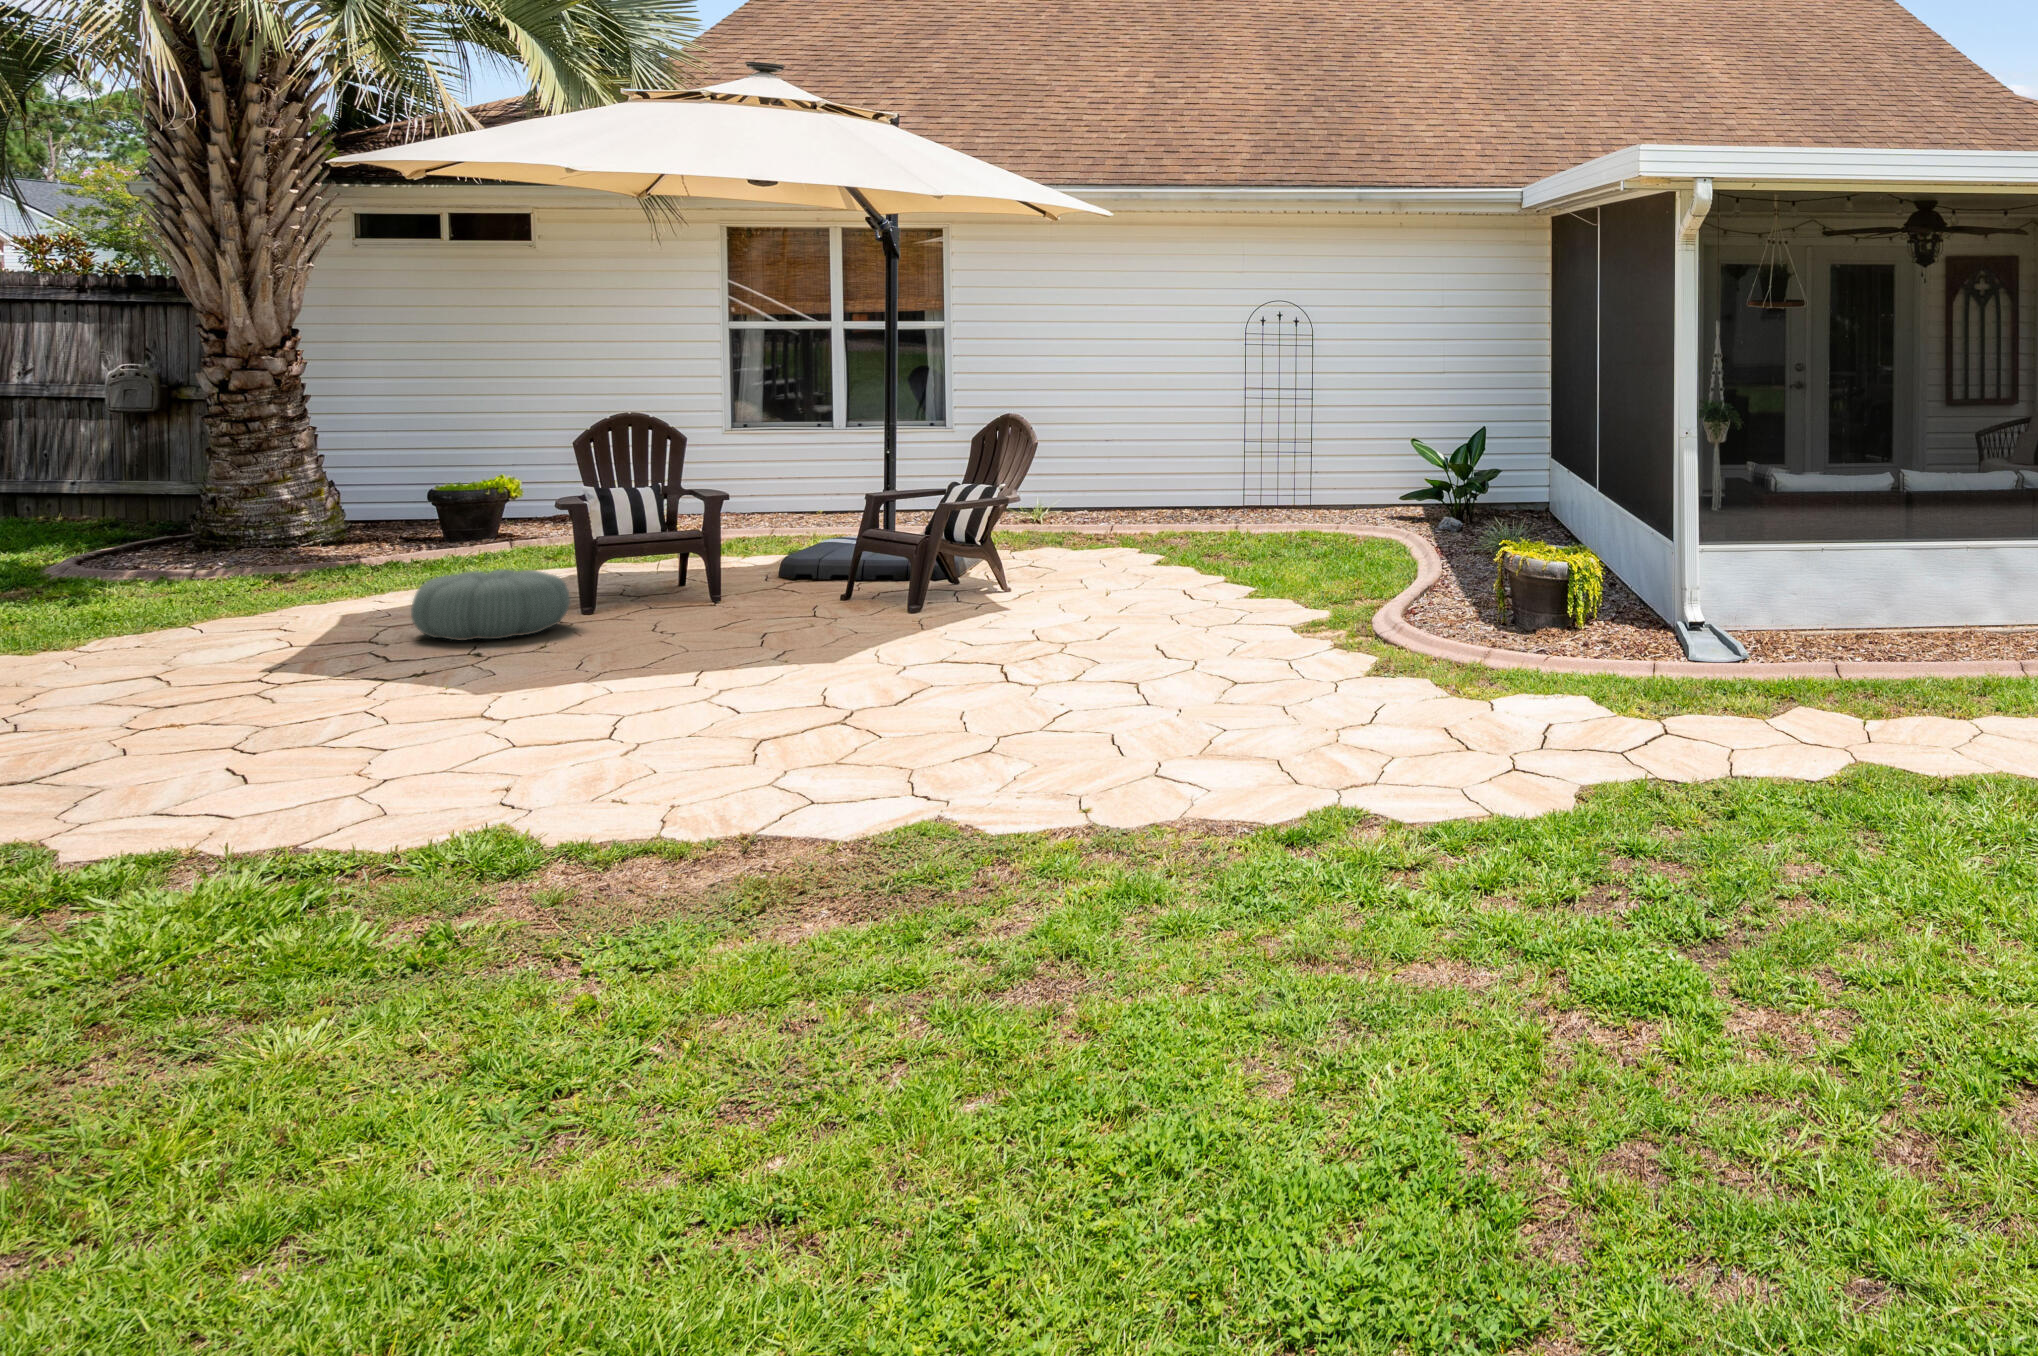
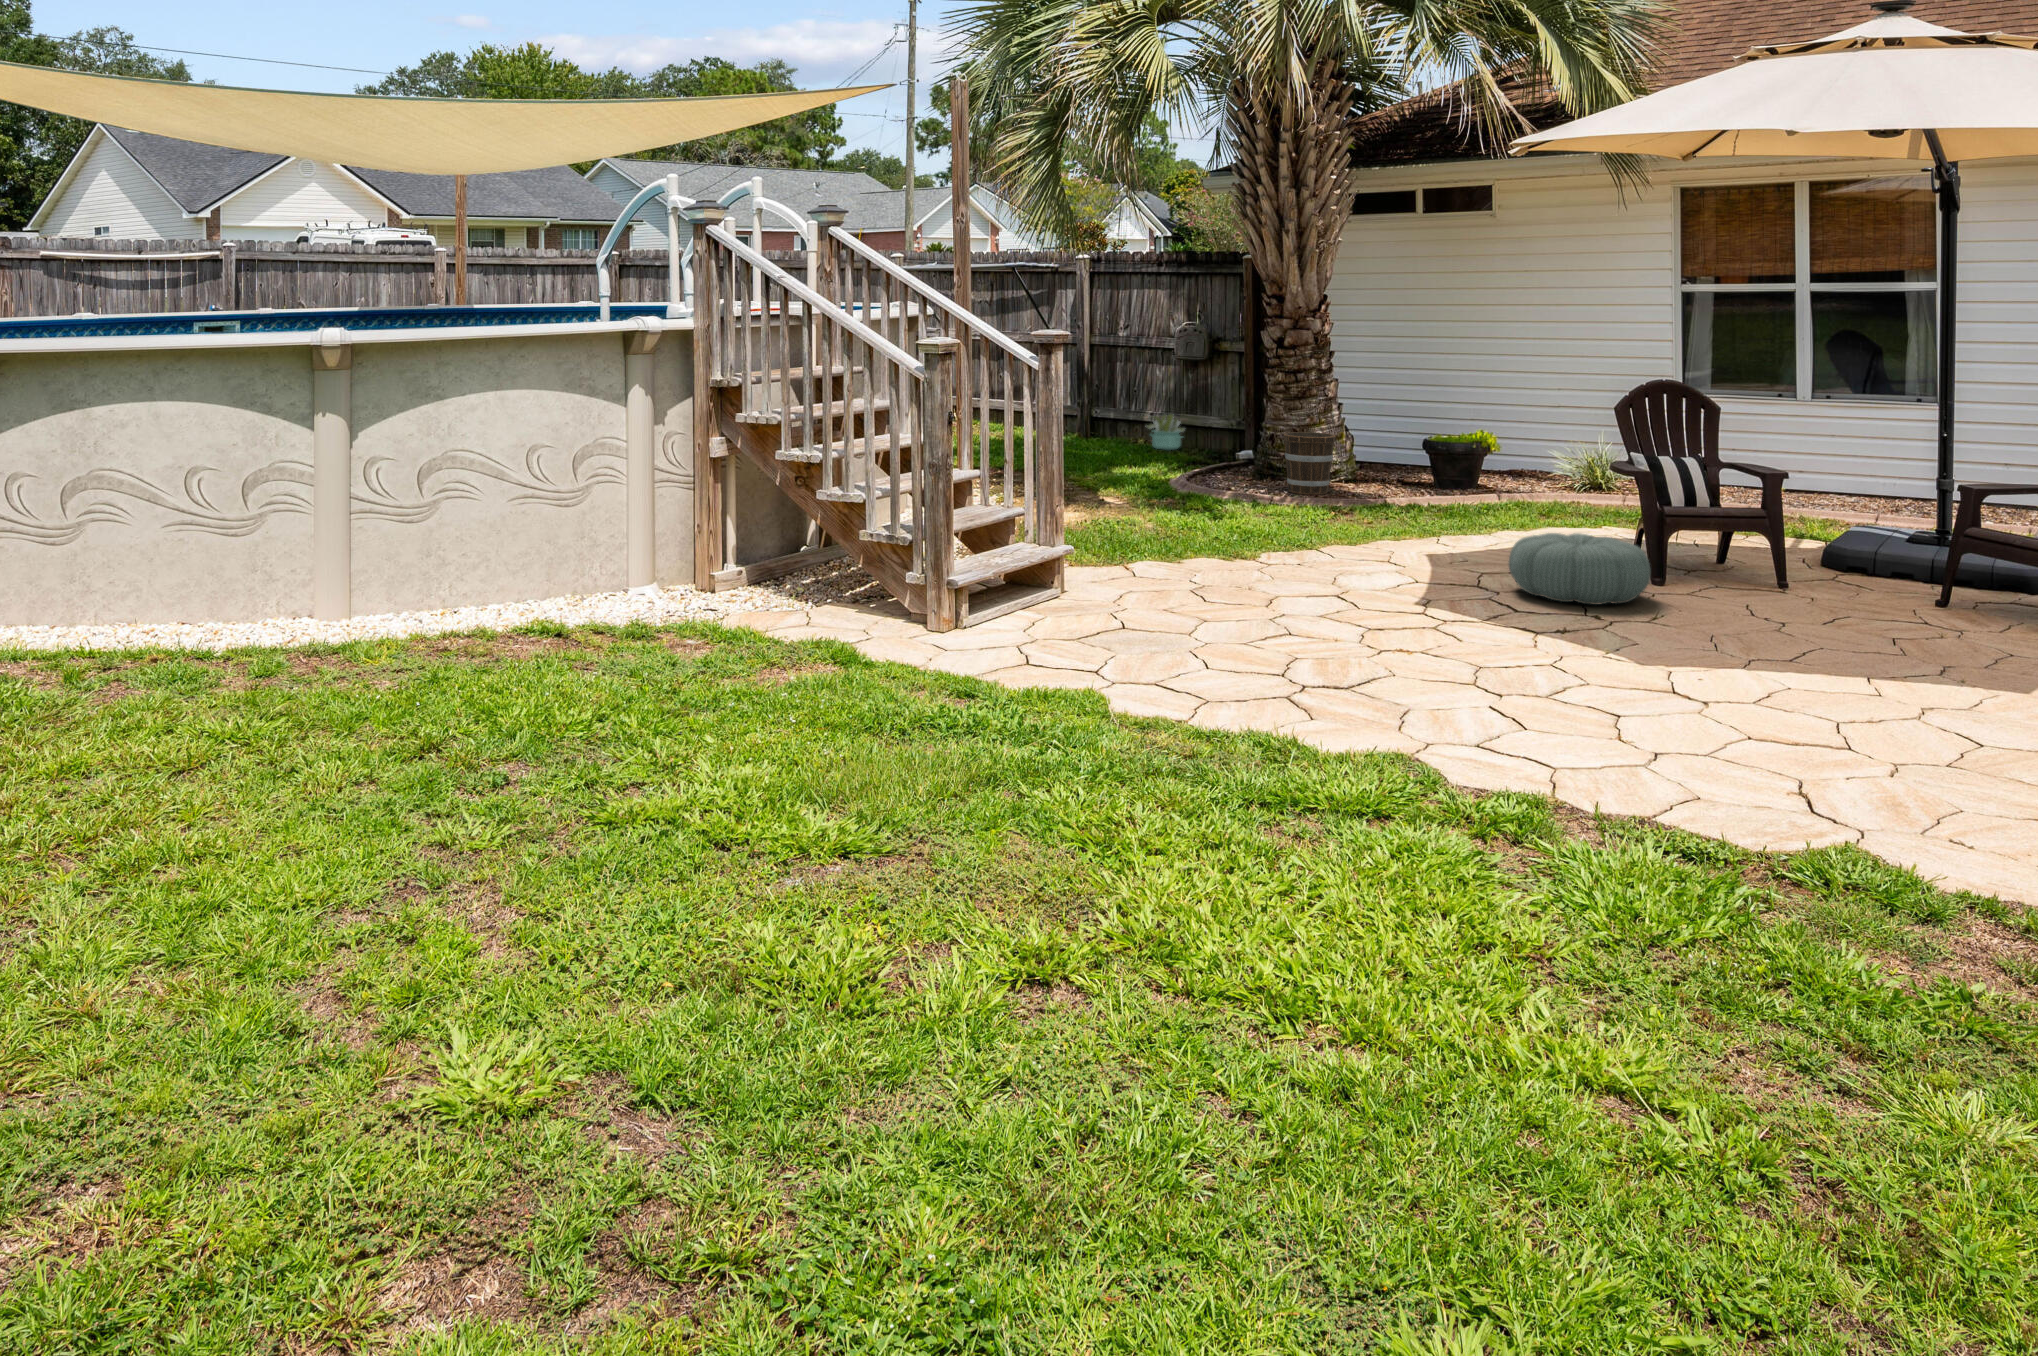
decorative plant: none [49,480,119,526] -> present [1147,414,1184,450]
bucket: none [221,489,298,563] -> present [1283,432,1336,495]

